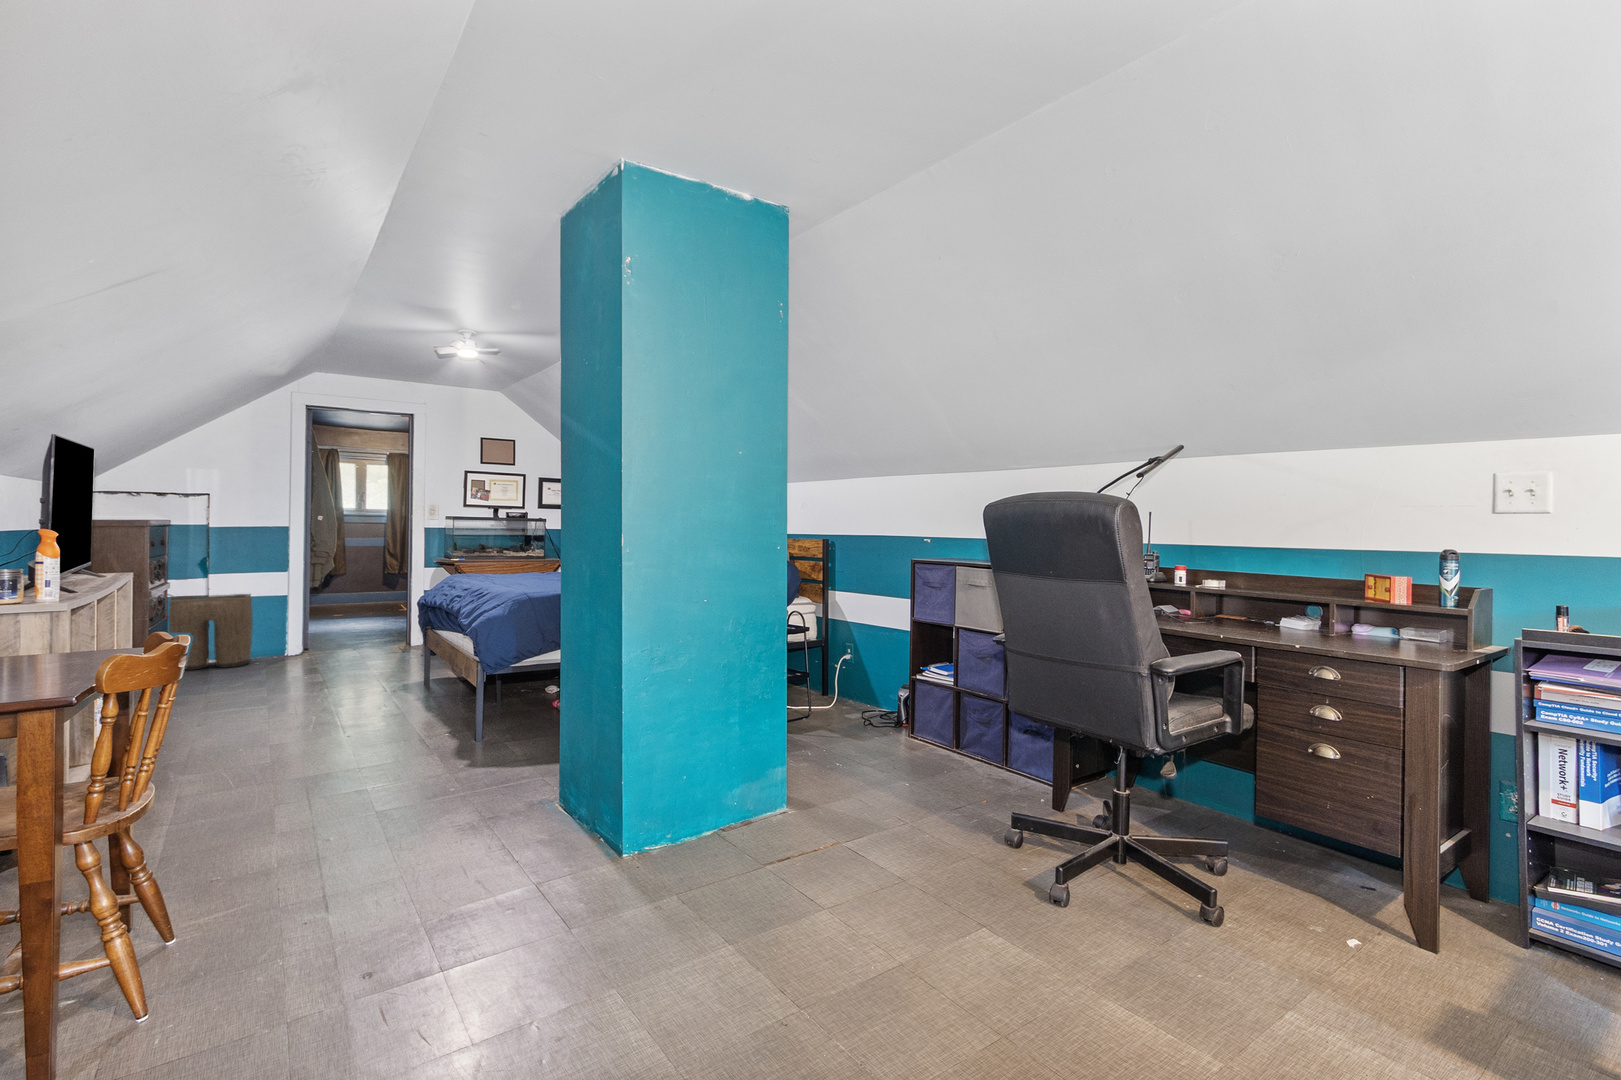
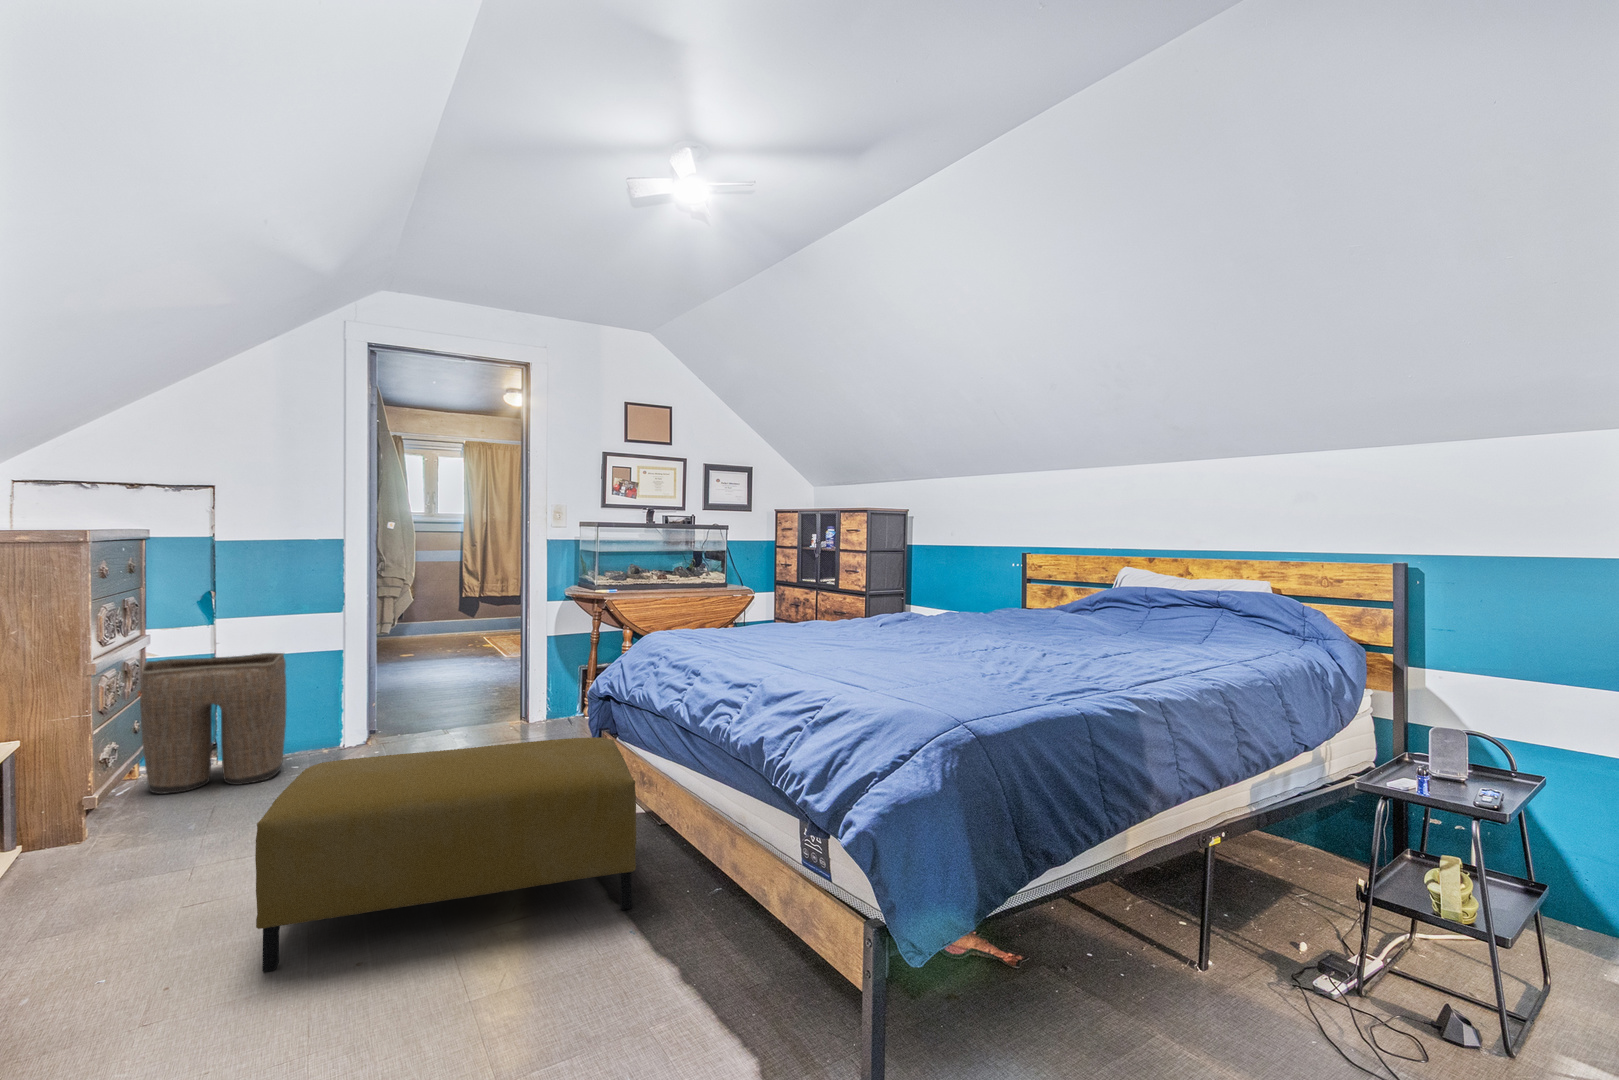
ottoman: none [243,628,431,713] -> present [255,737,636,971]

